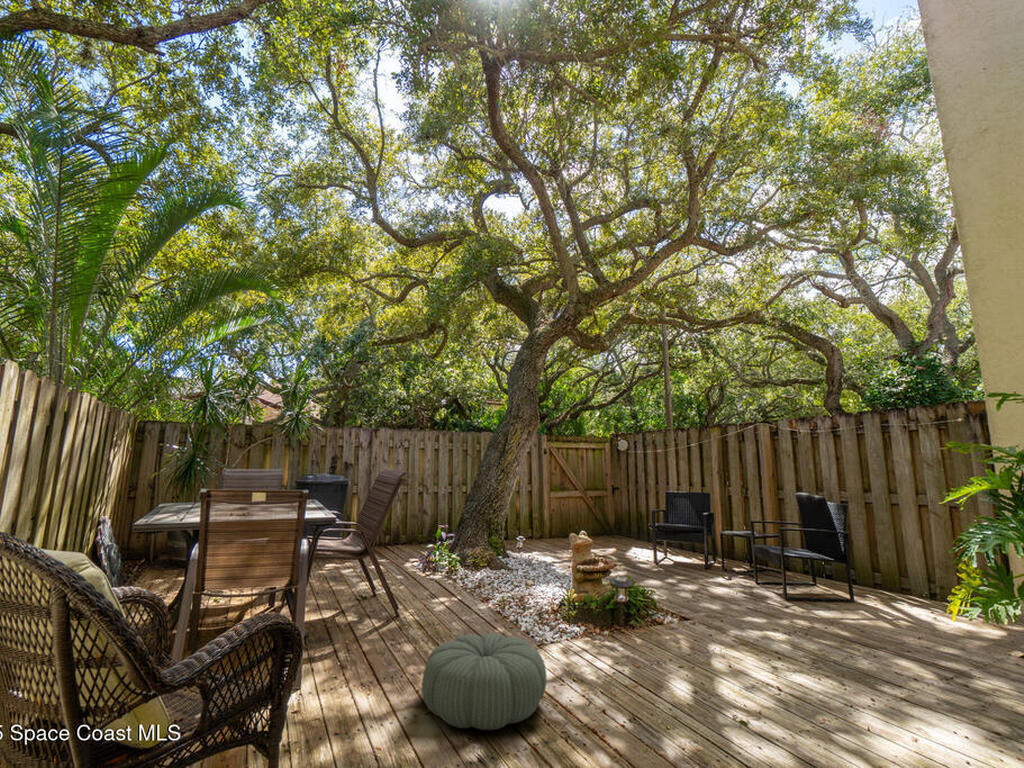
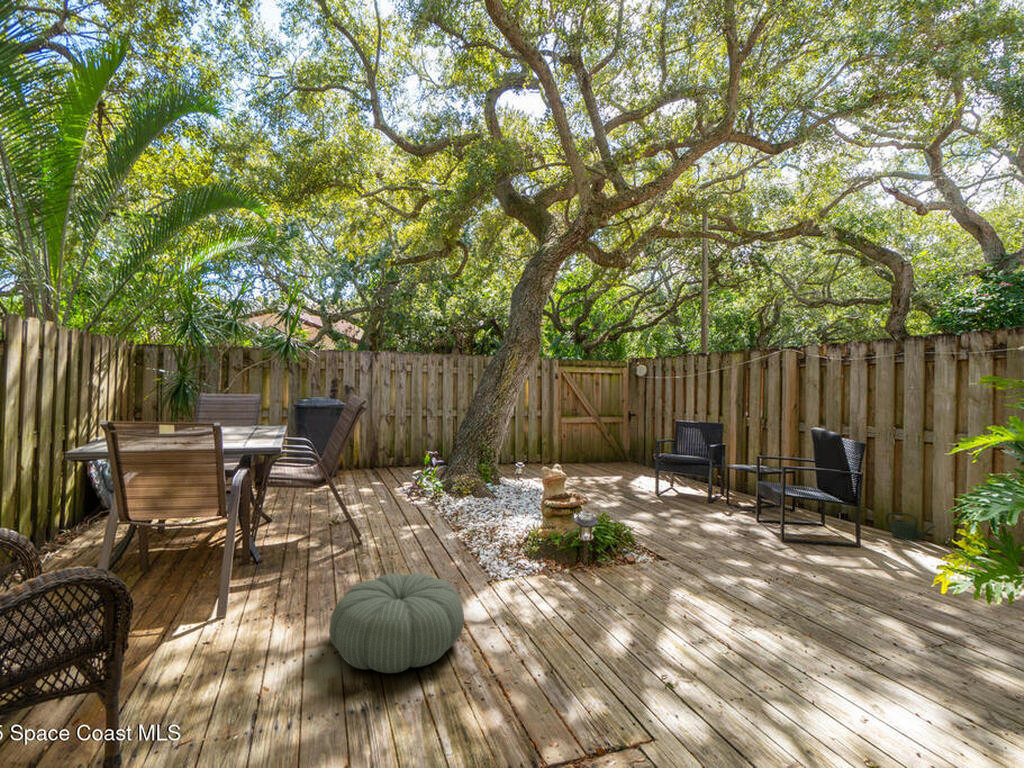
watering can: none [867,568,913,594] -> present [885,512,936,541]

